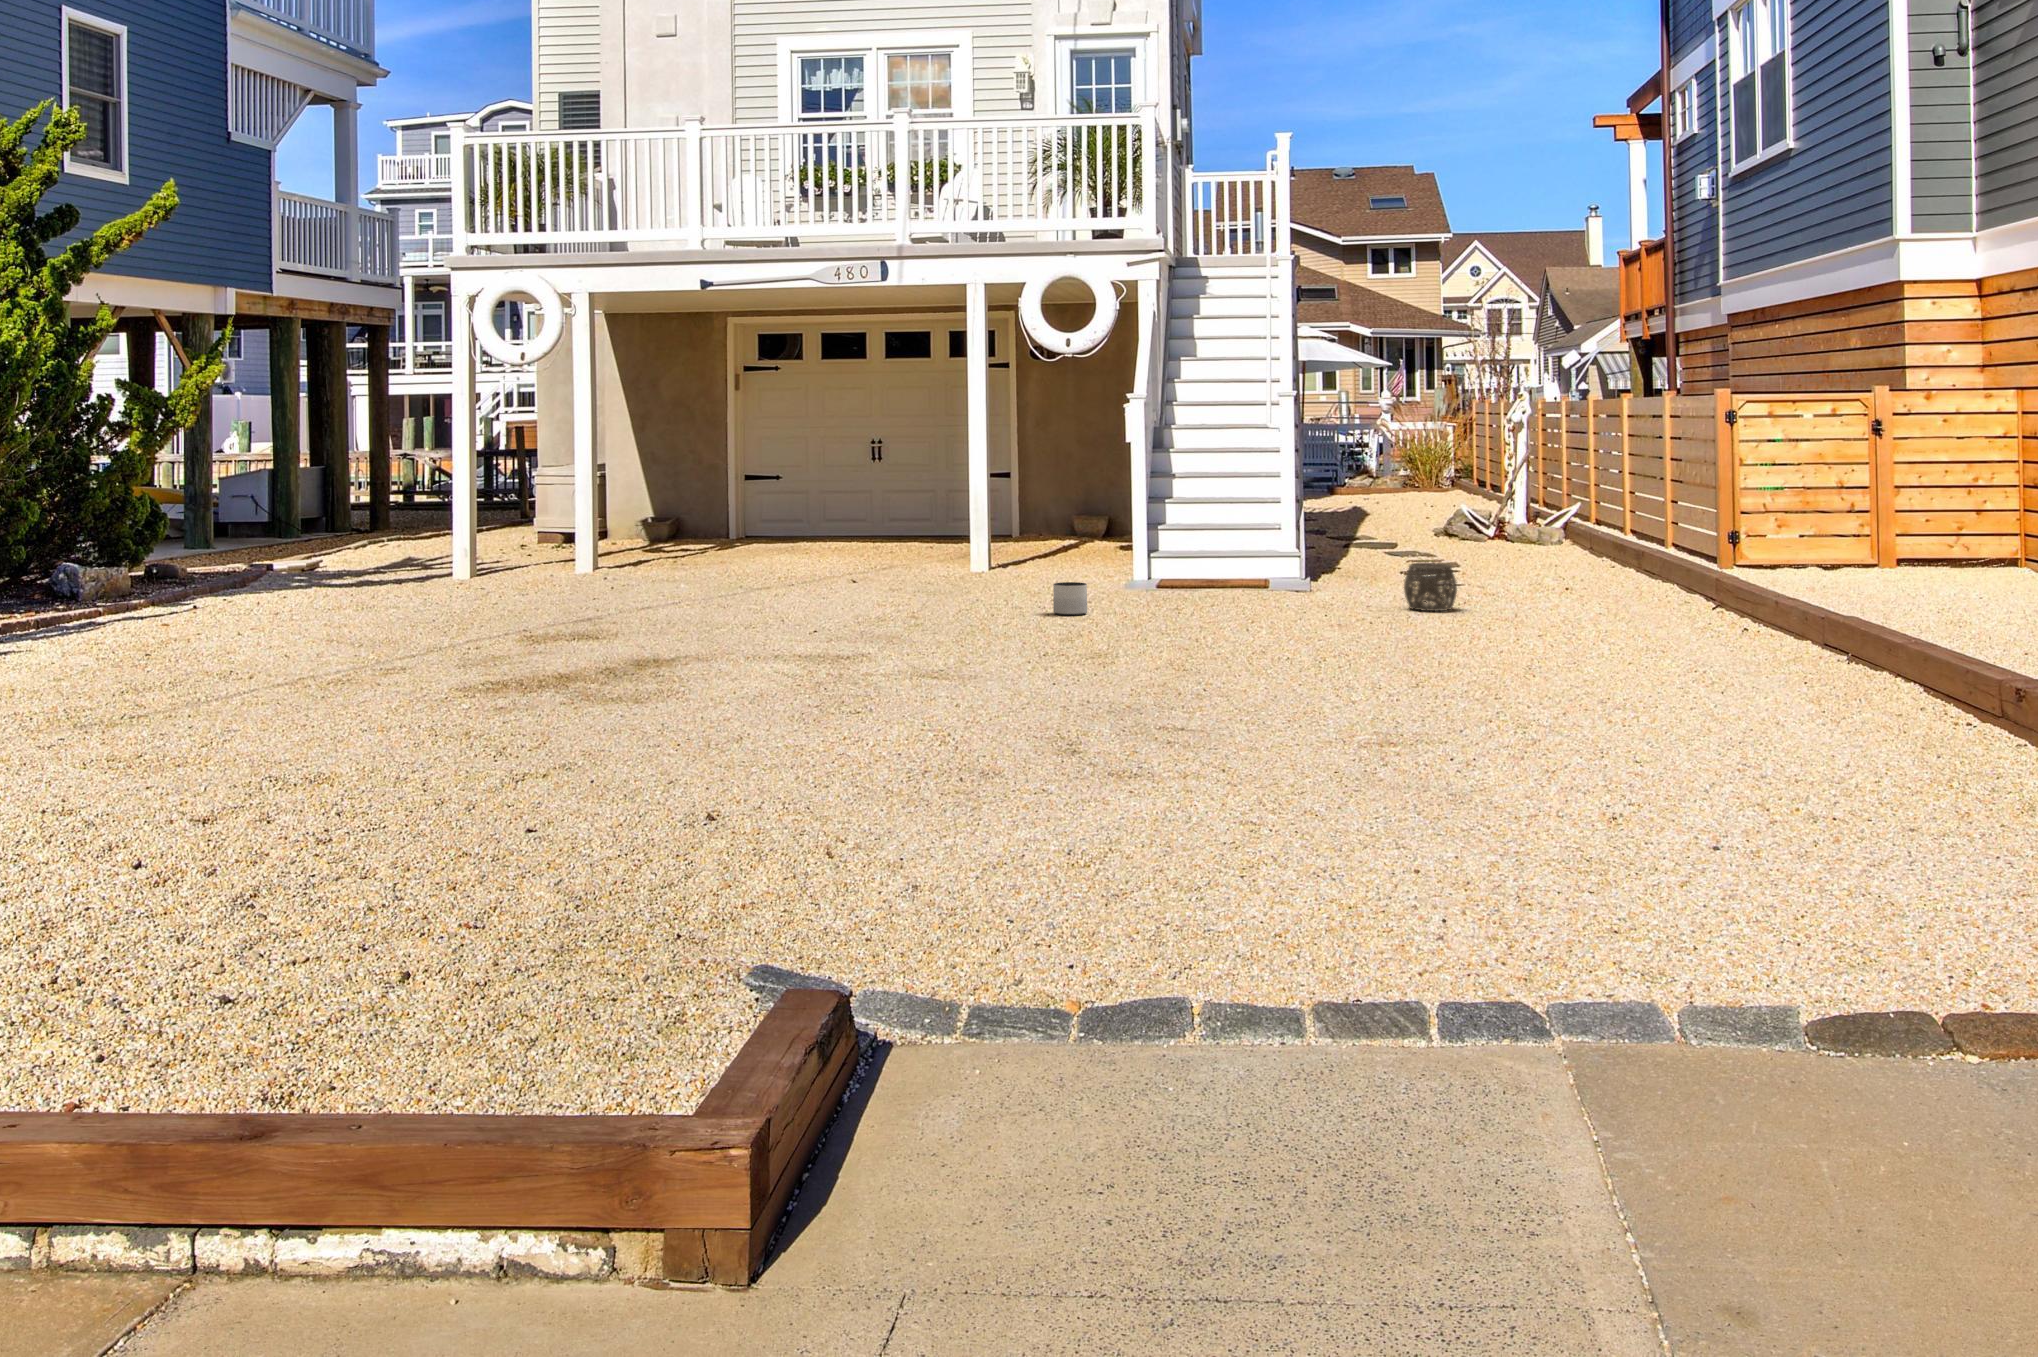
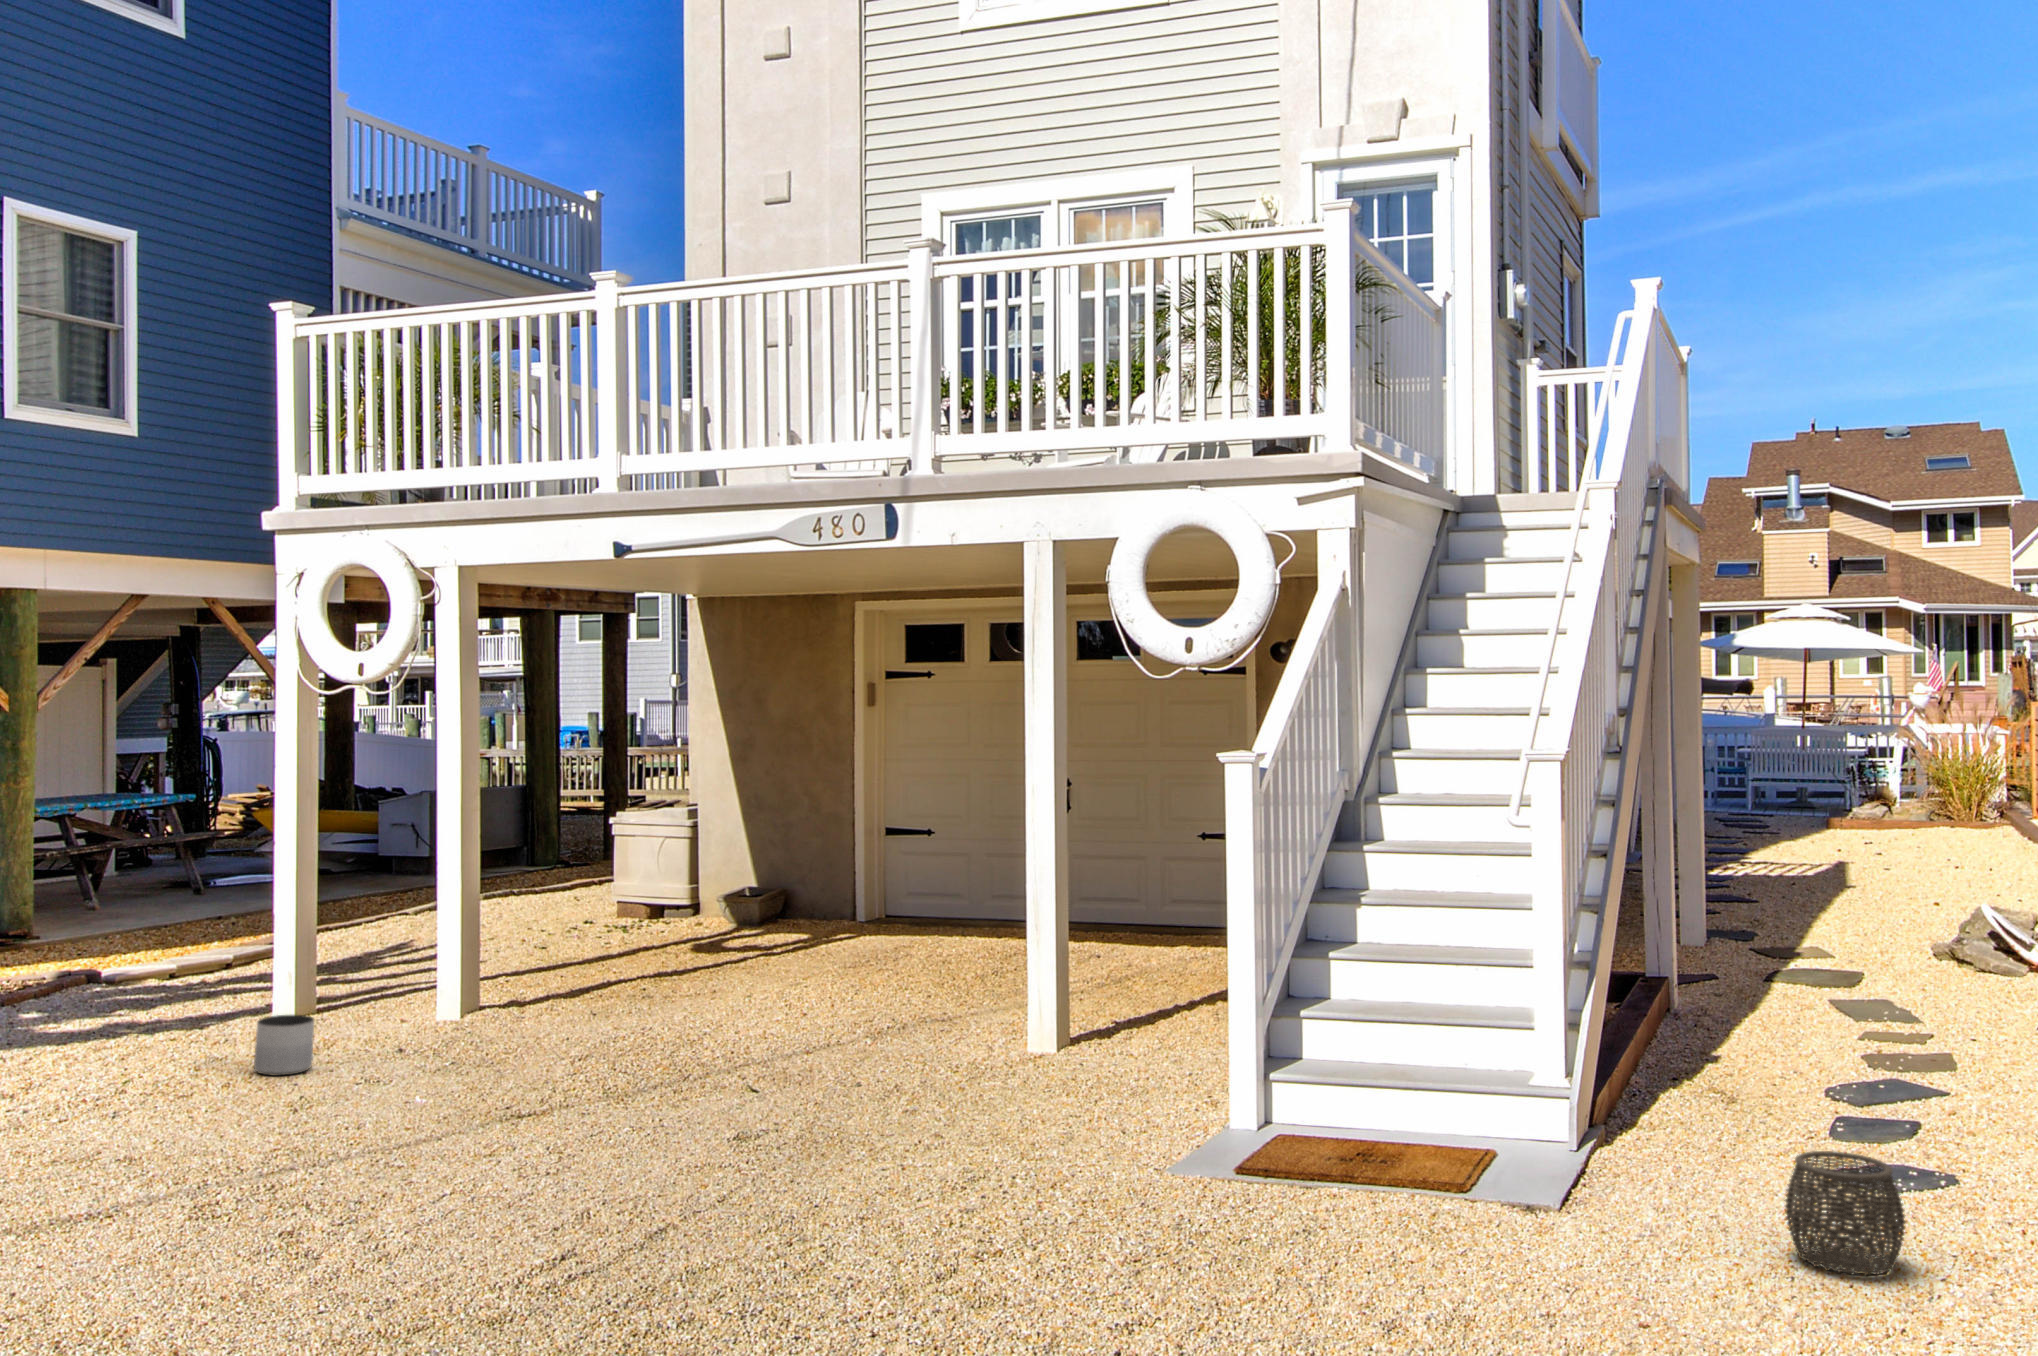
planter: present [1053,582,1087,616] -> present [254,1015,314,1076]

